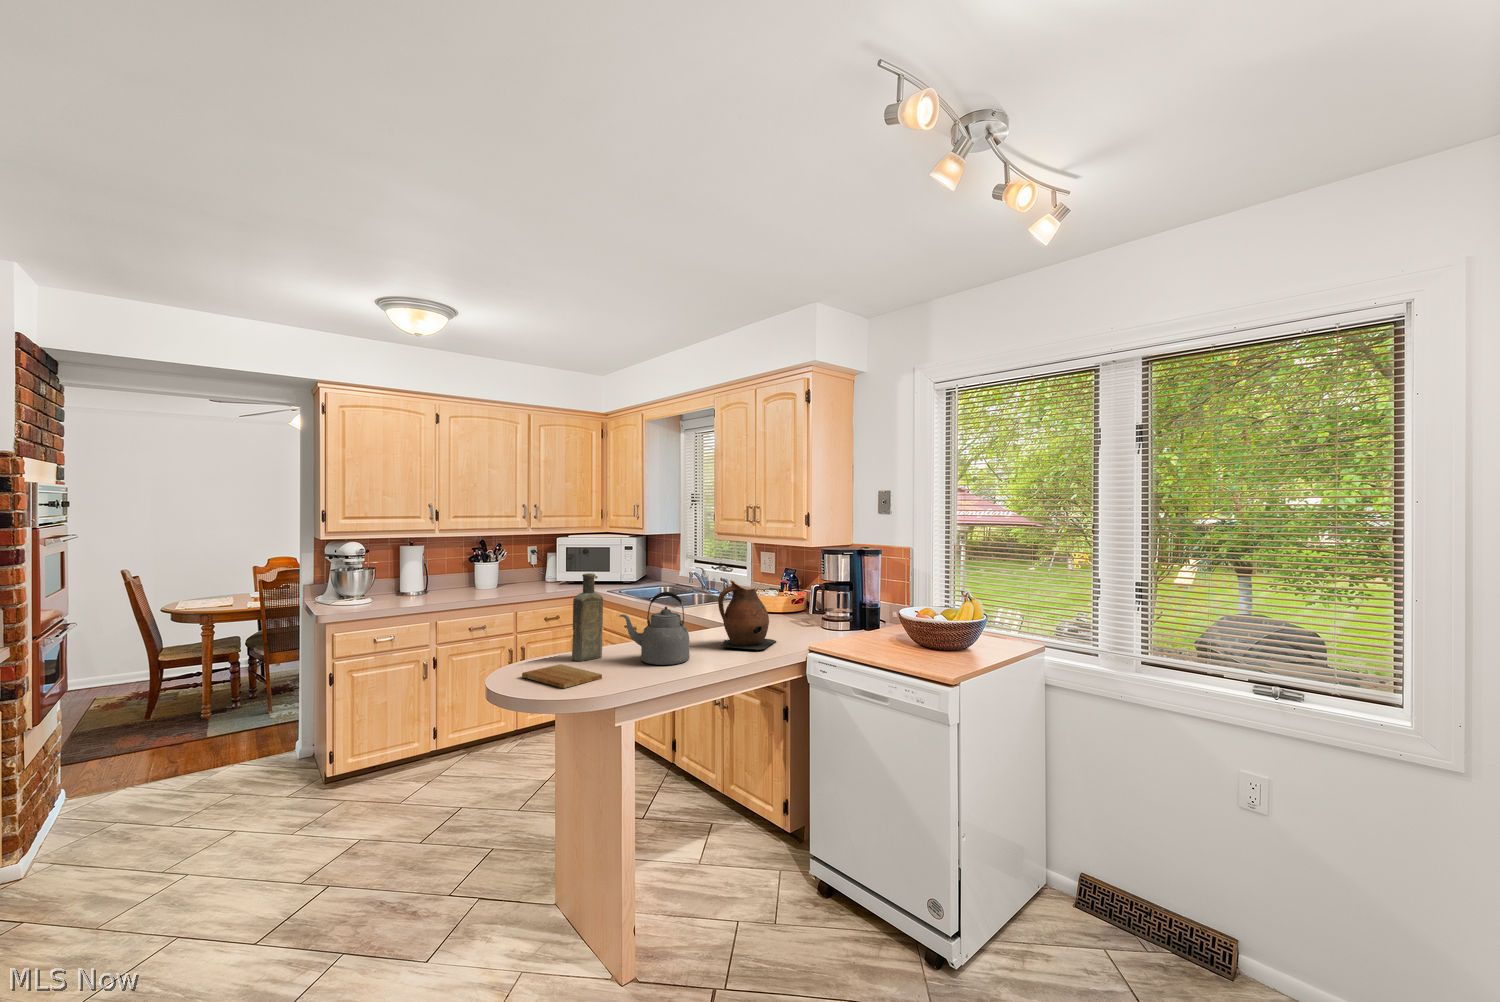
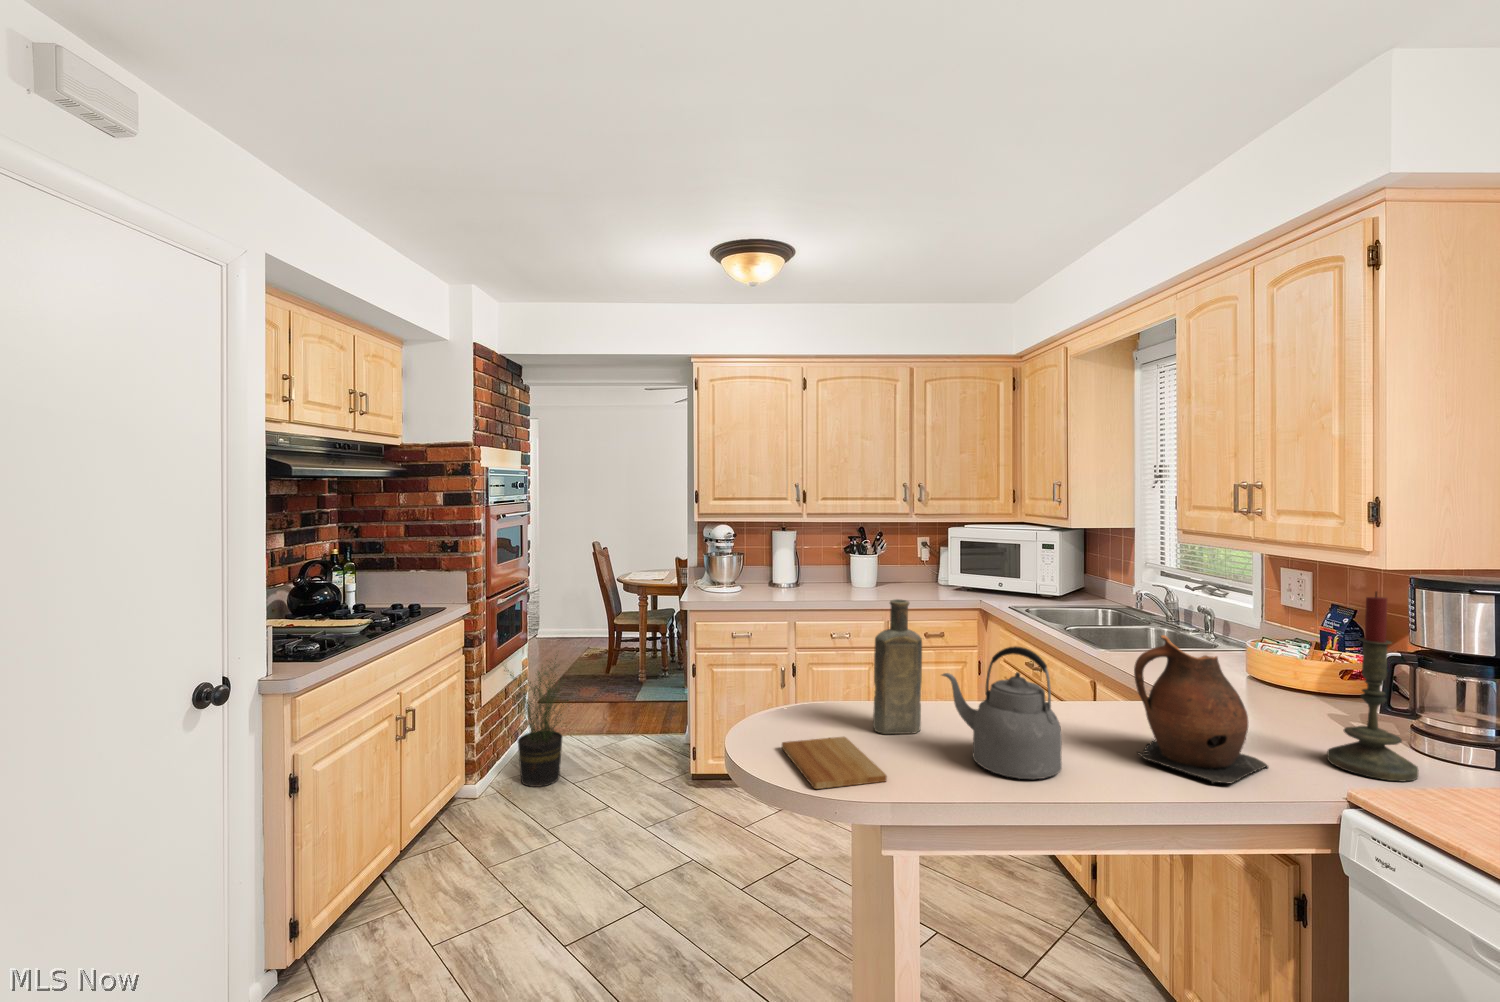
candle: none [797,551,830,639] -> present [1327,592,1418,781]
potted plant: none [59,681,182,836] -> present [504,658,569,787]

